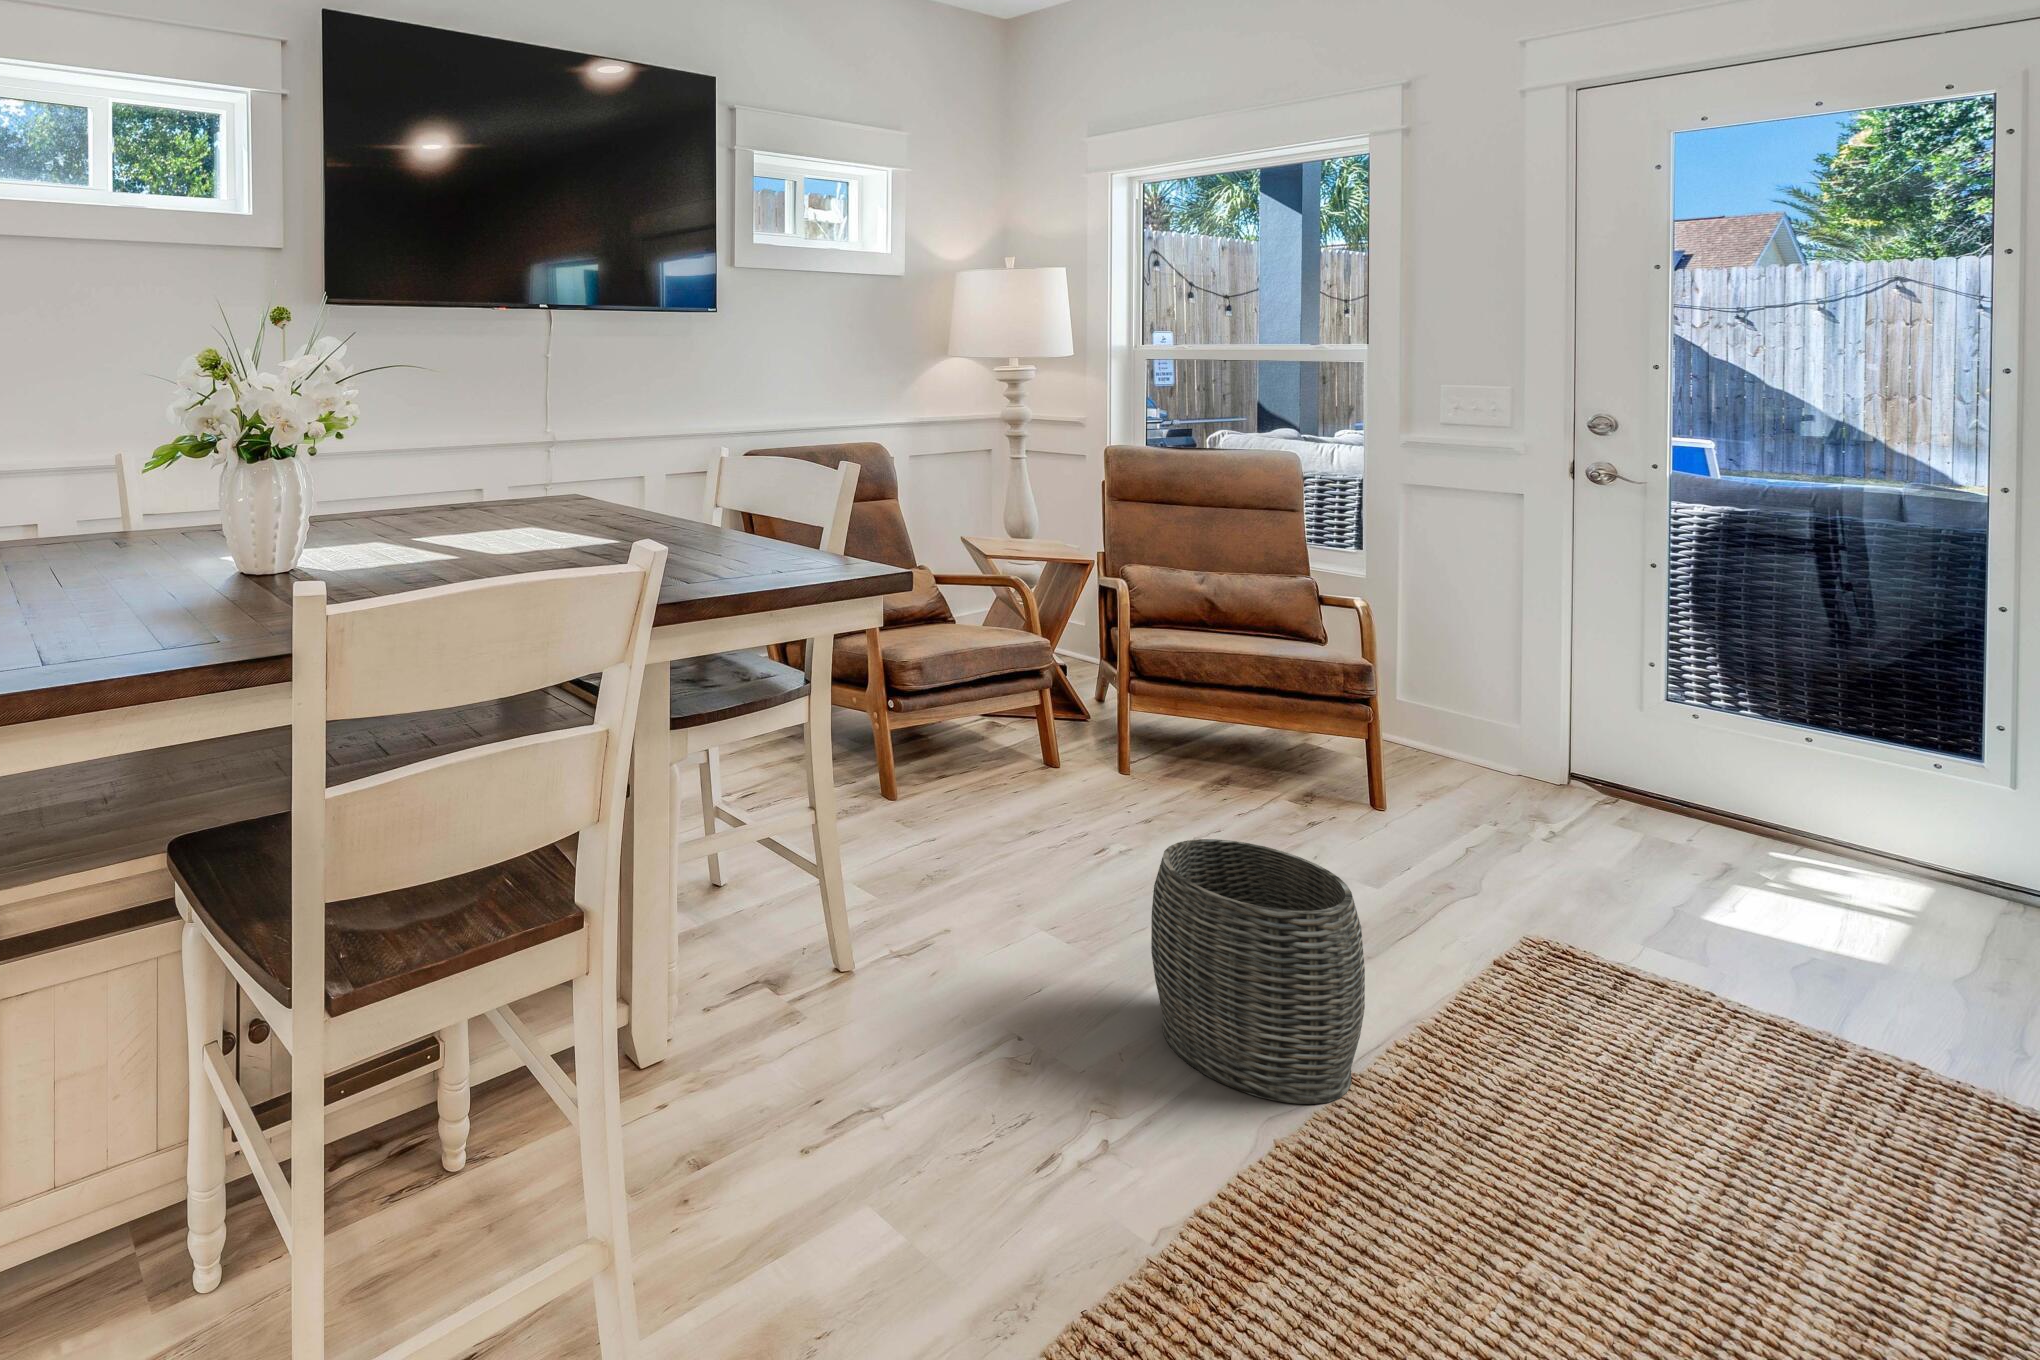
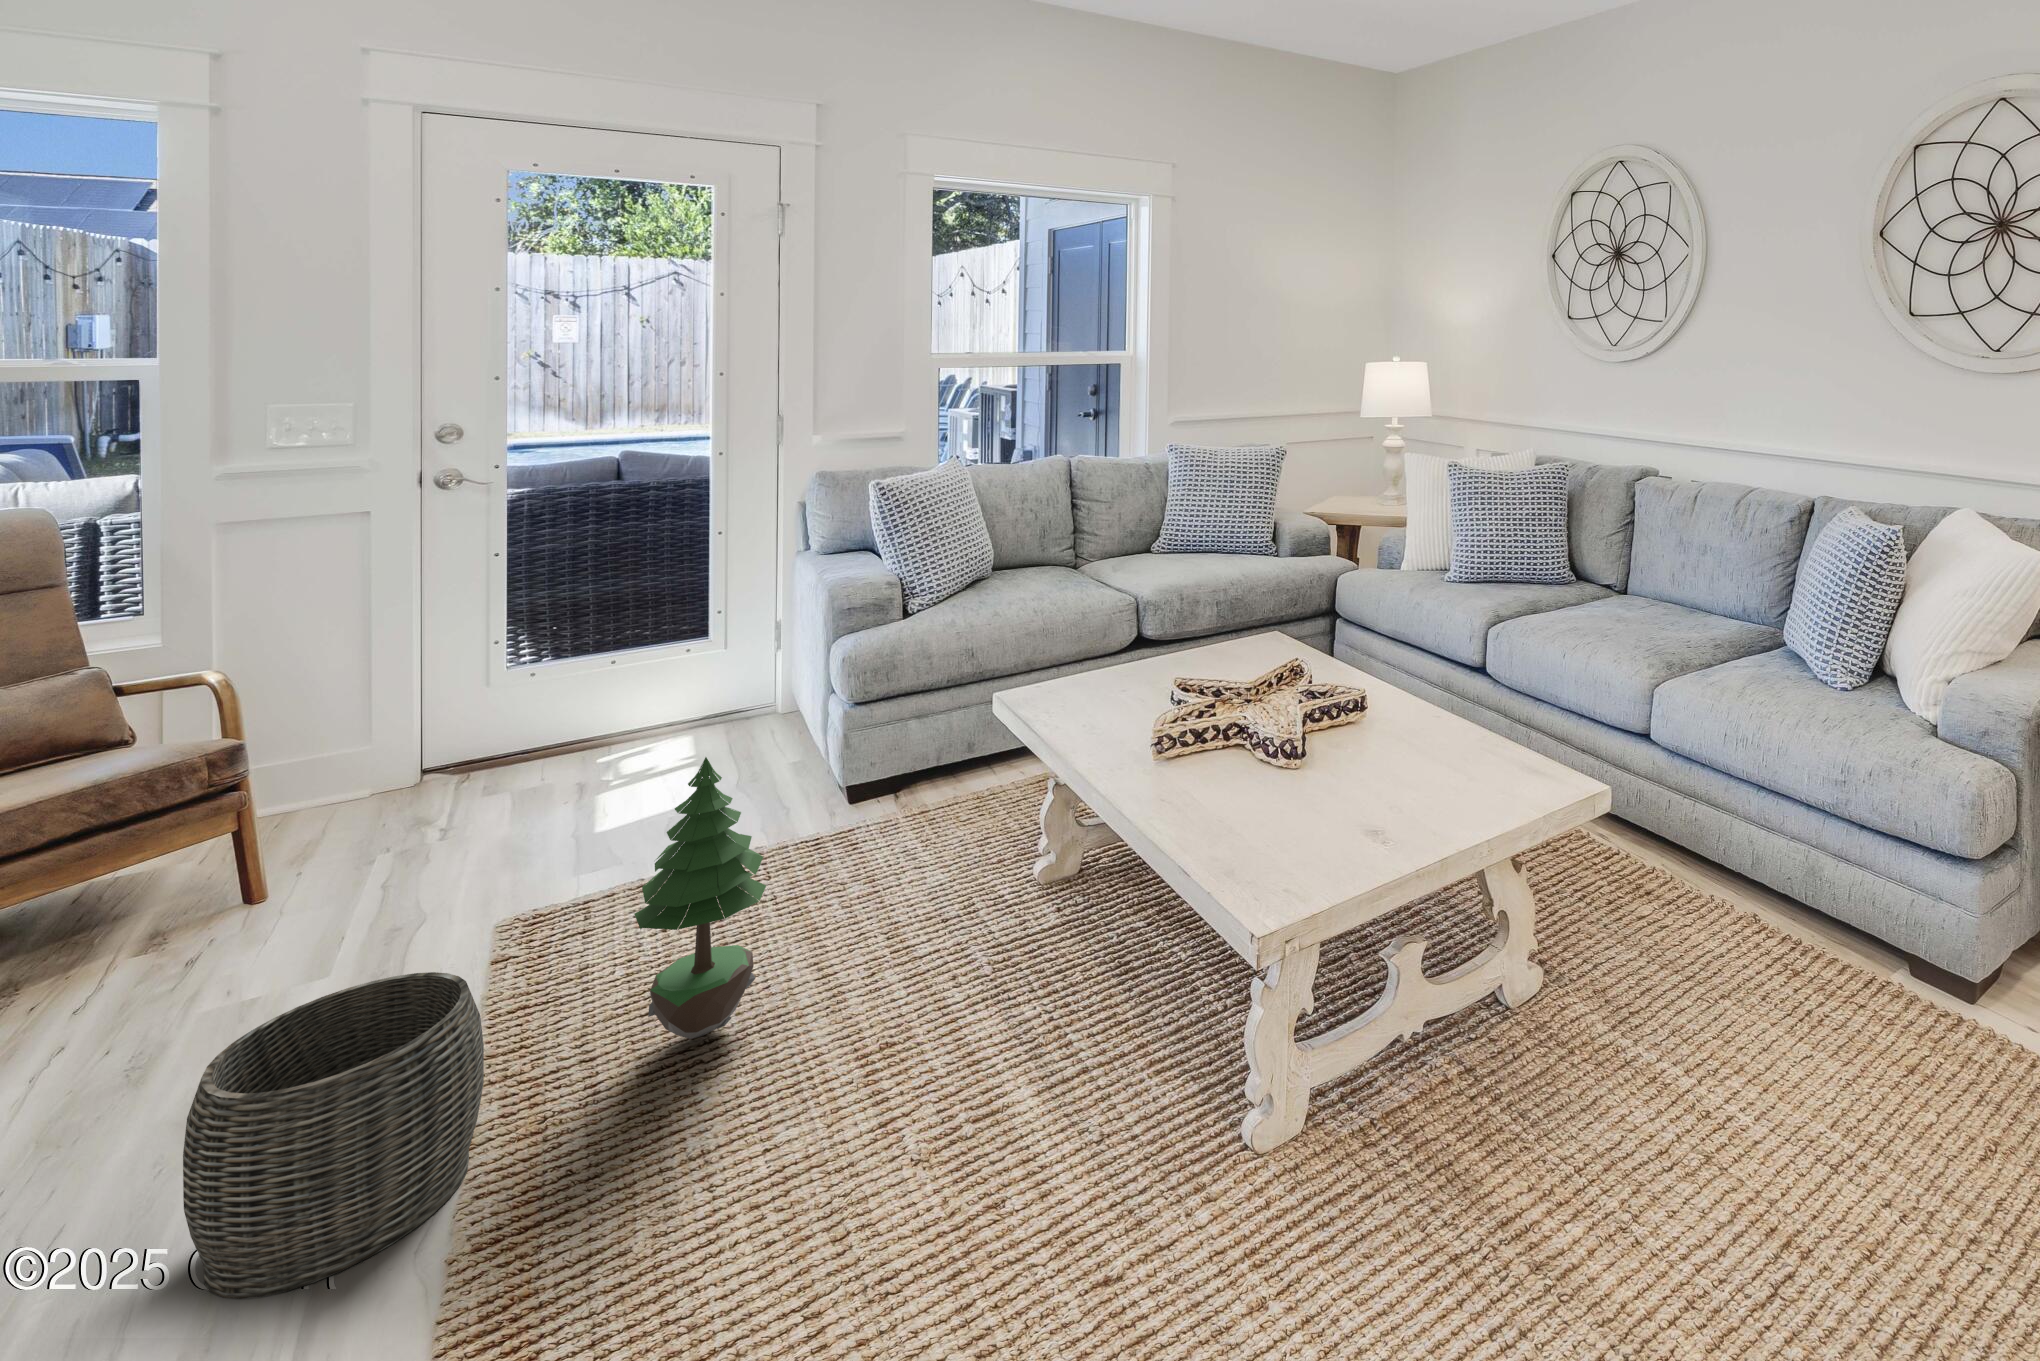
potted tree: none [1539,786,1742,1193] -> present [634,757,766,1039]

